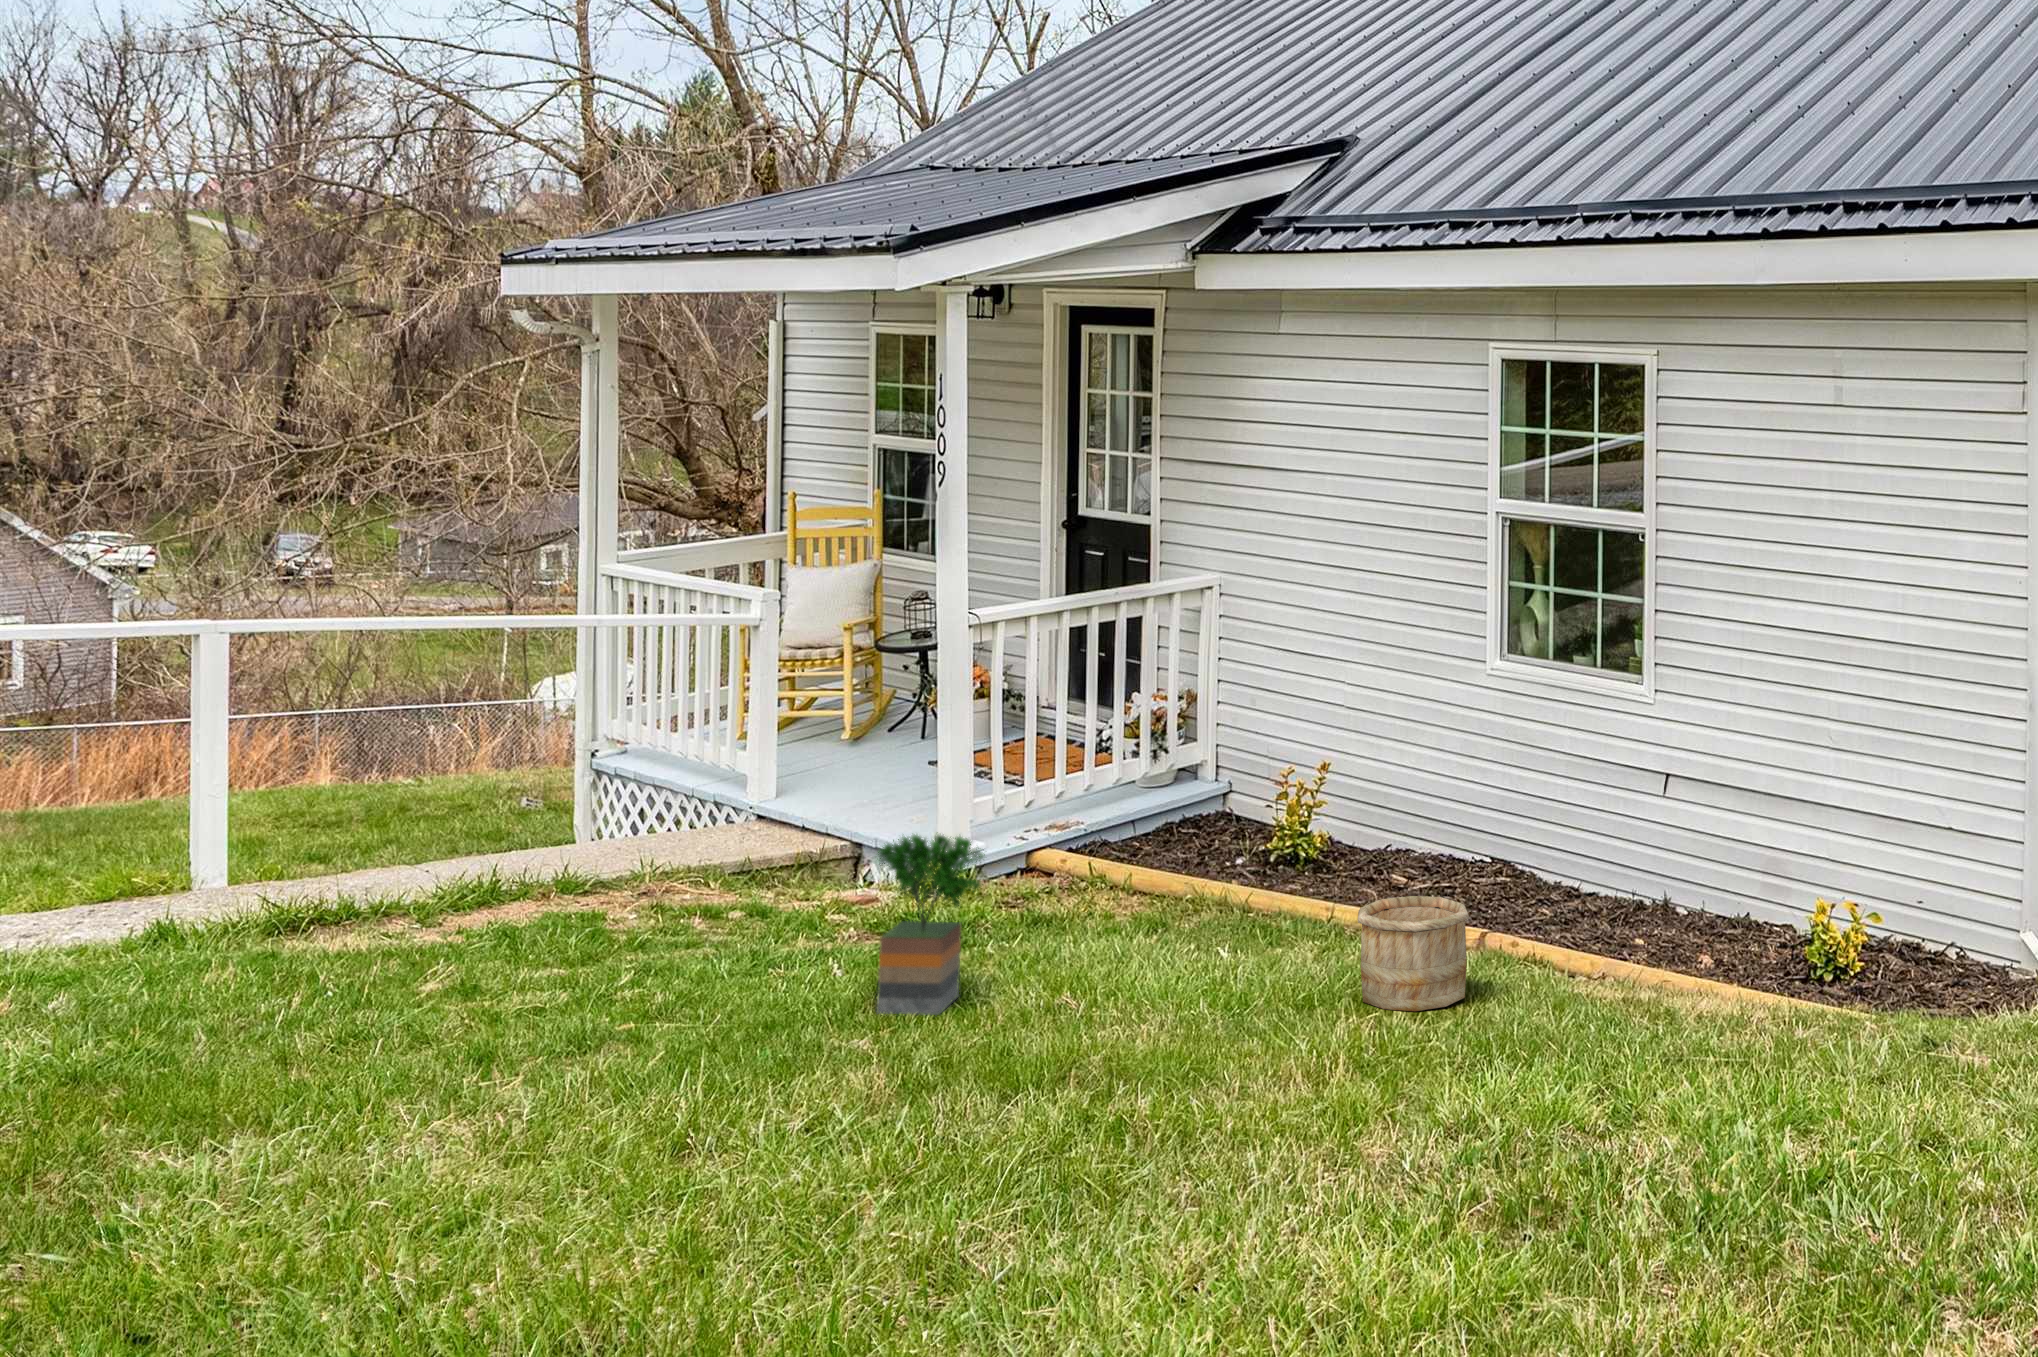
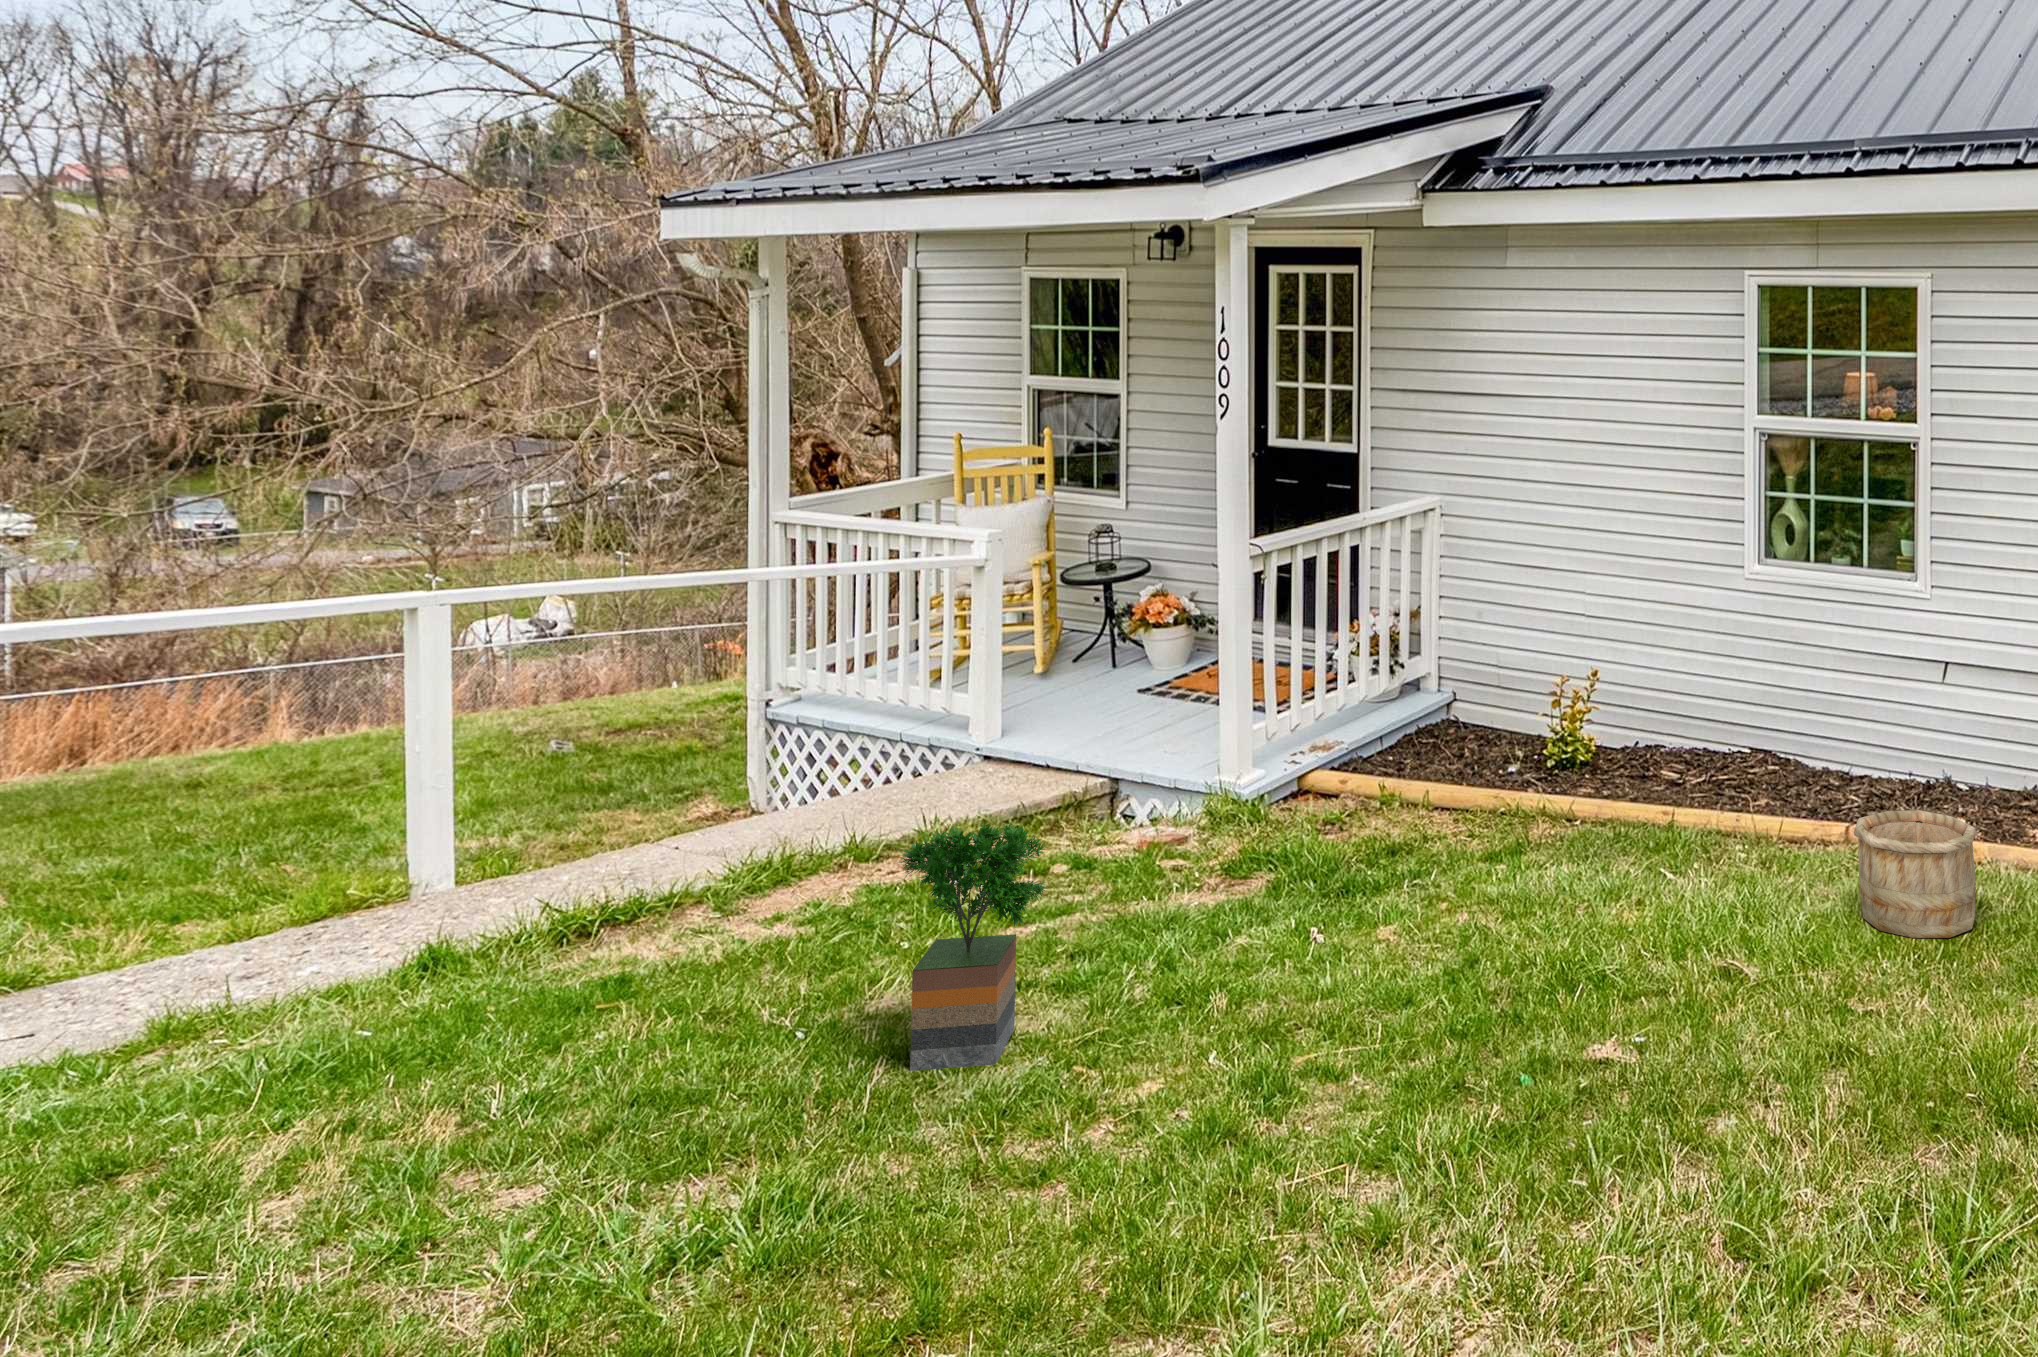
potted tree: present [877,835,985,1015] -> present [899,823,1047,1071]

